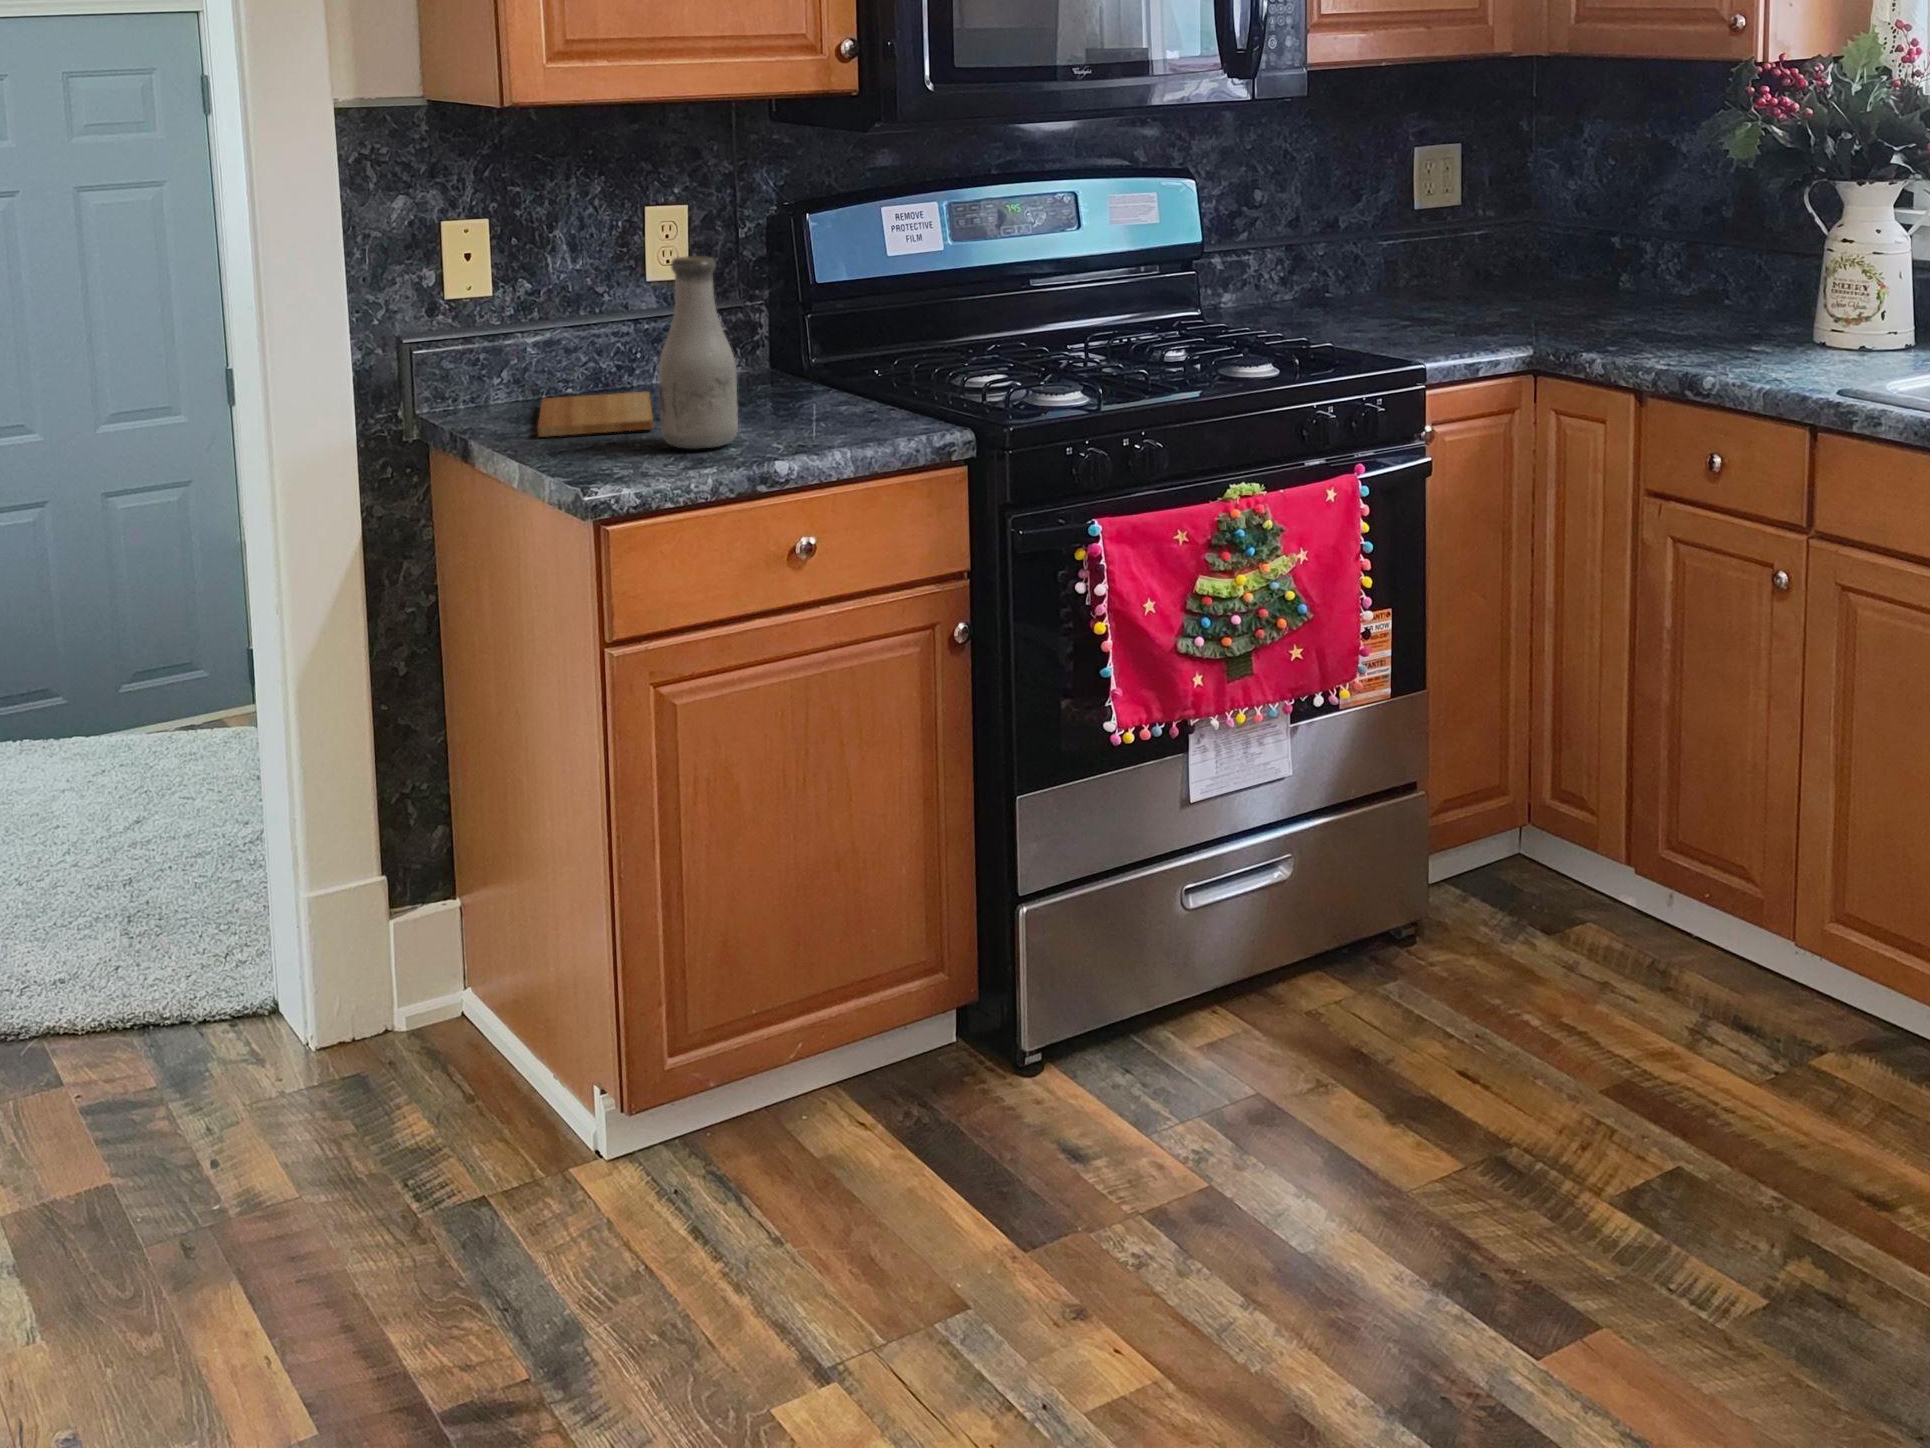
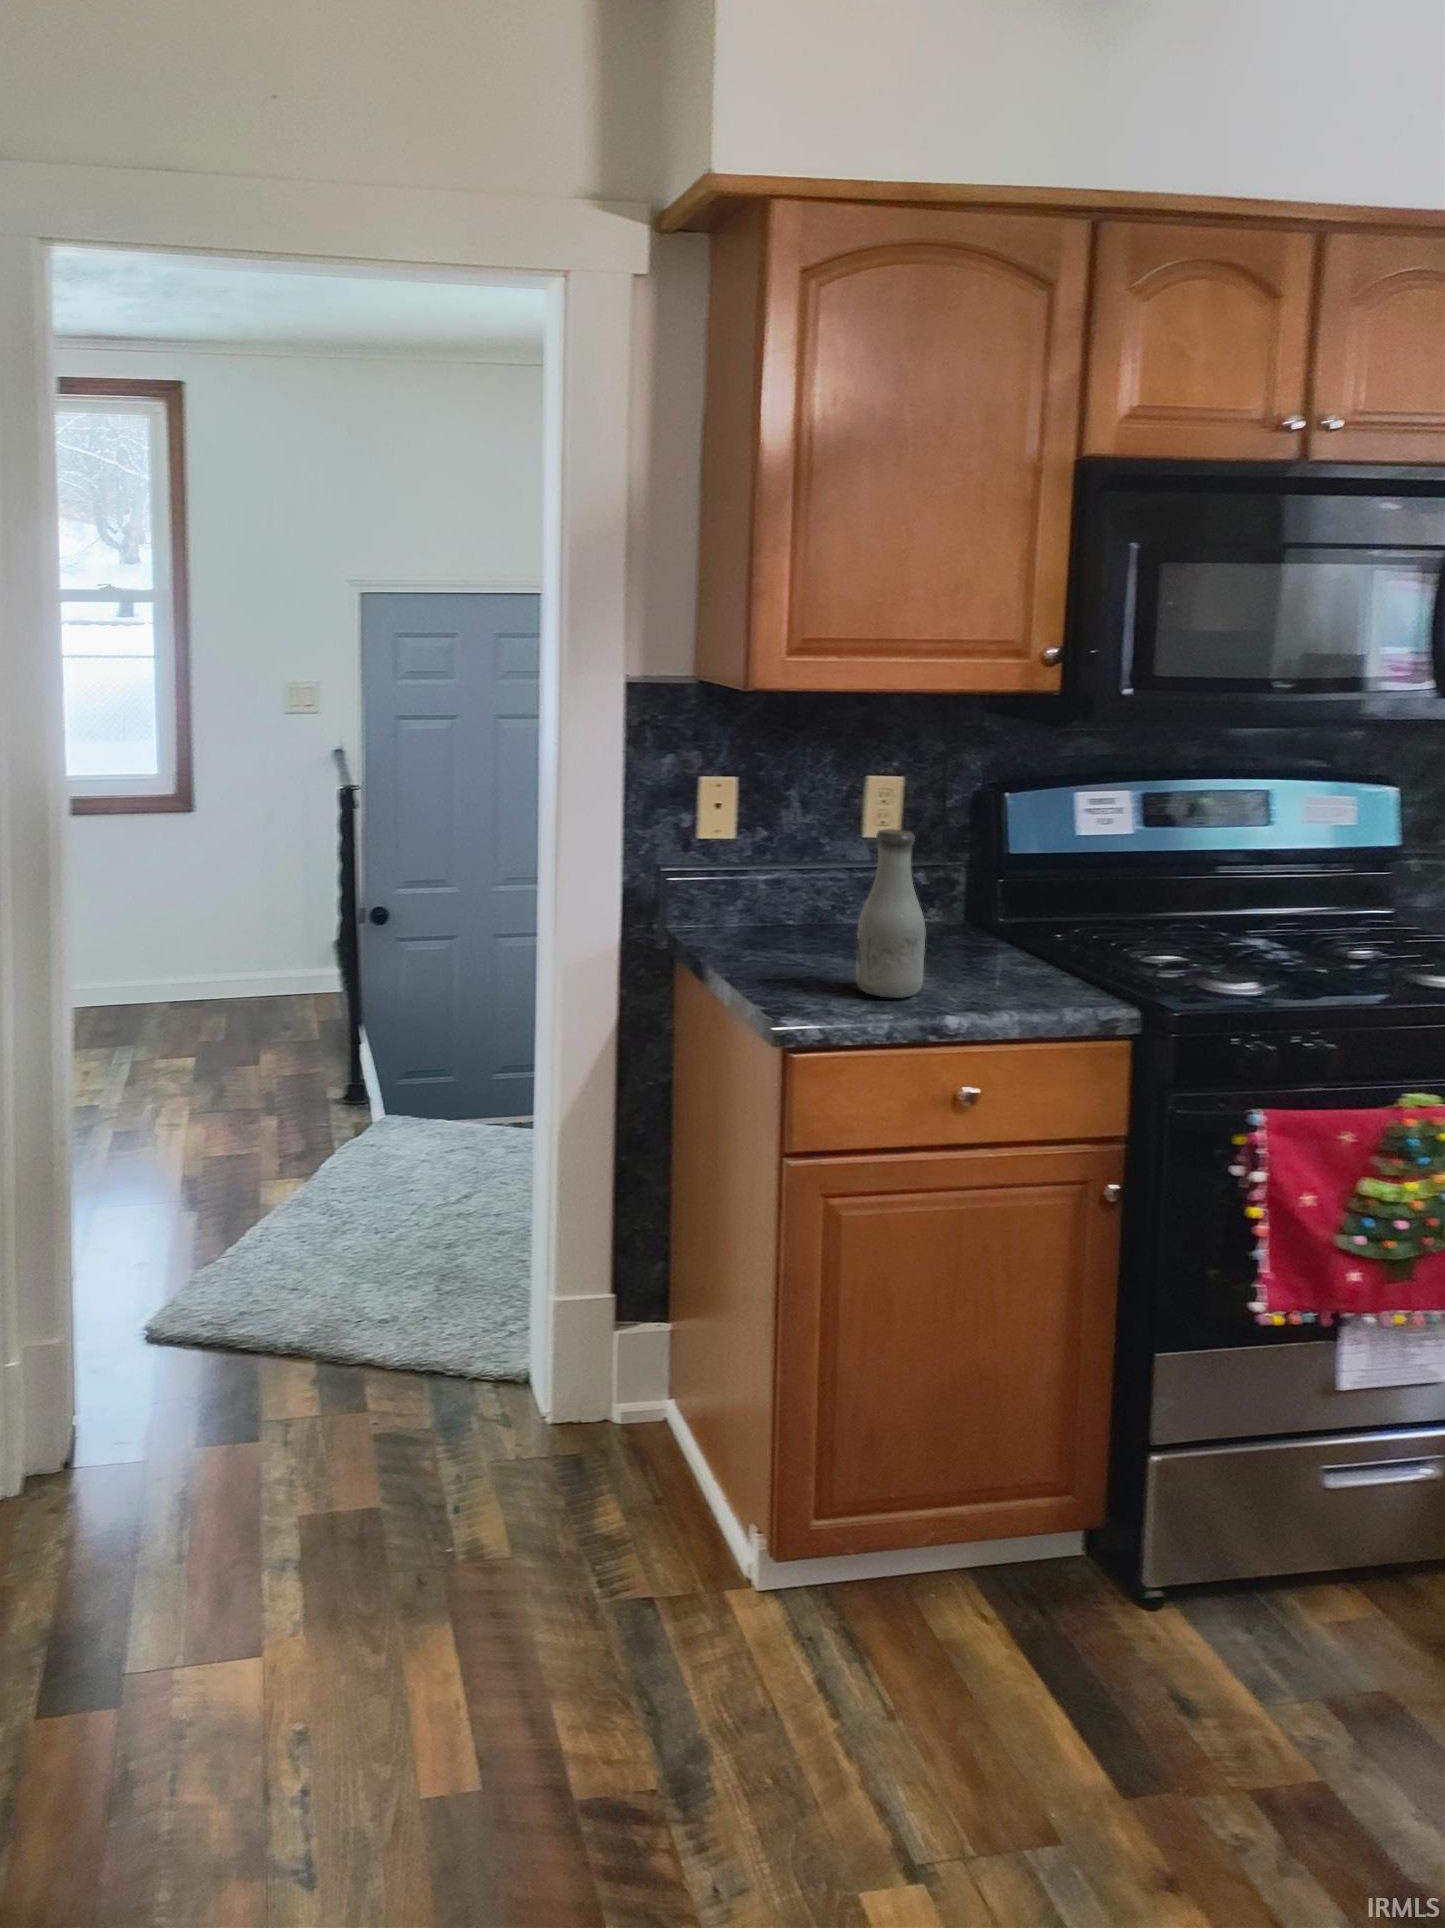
cutting board: present [538,392,653,437] -> none [756,932,856,972]

